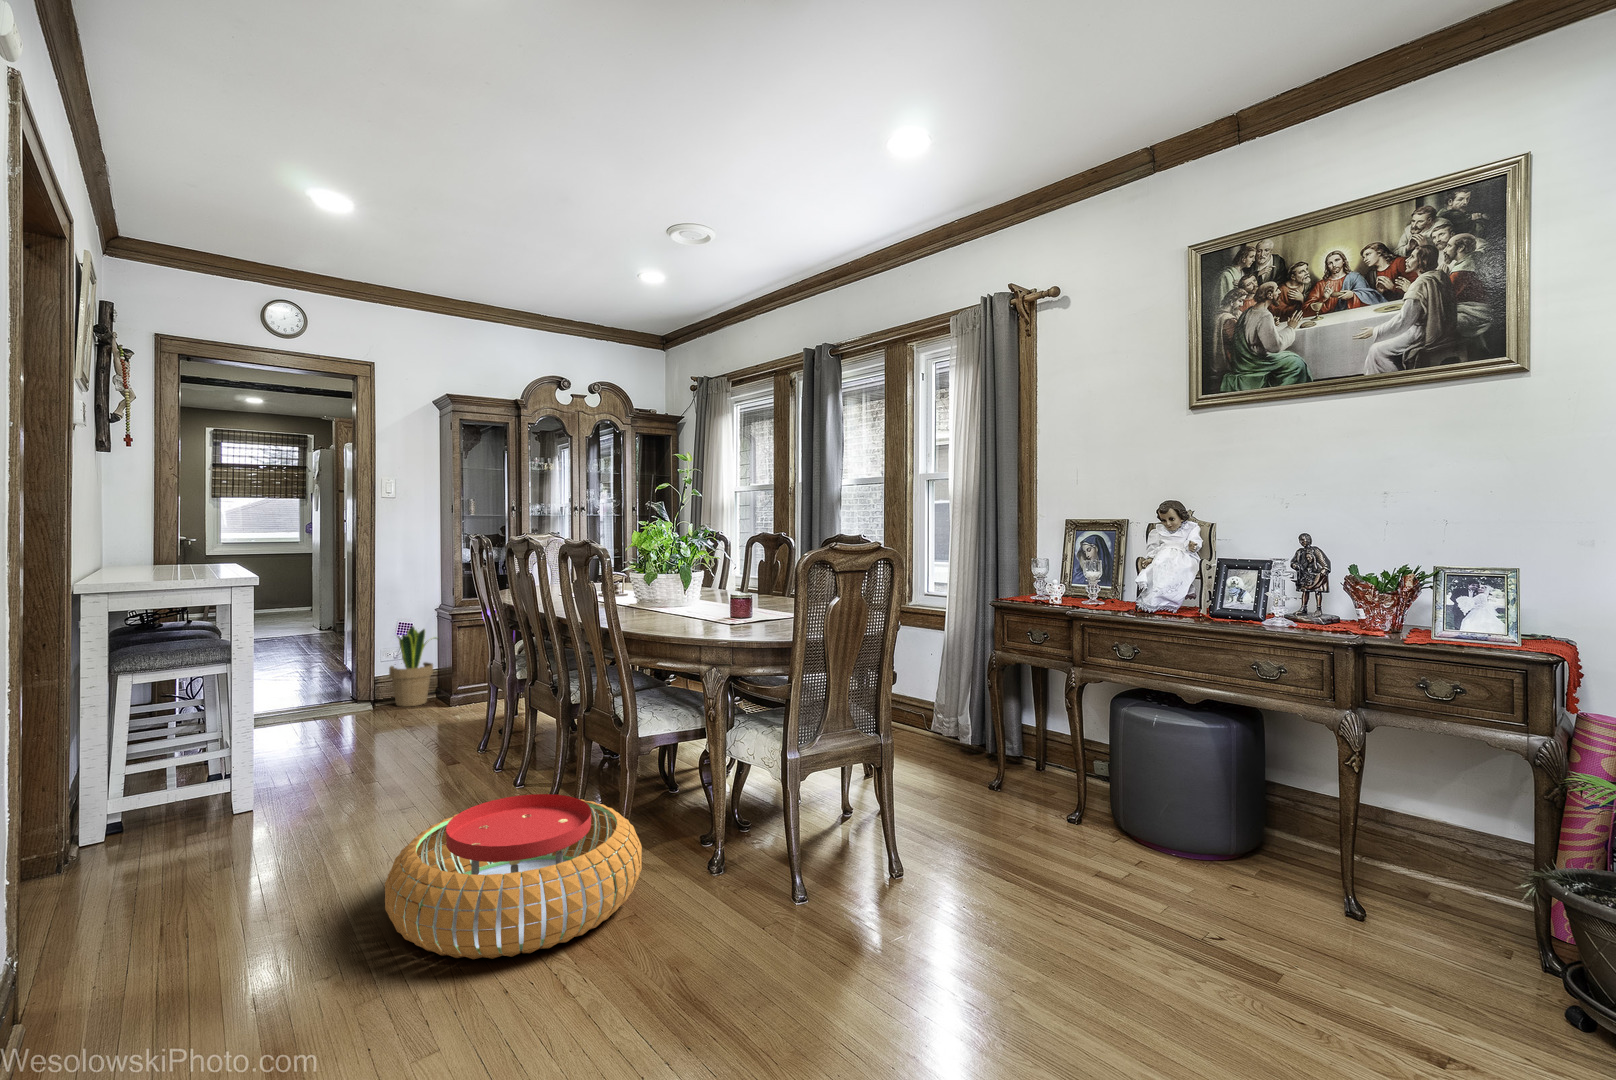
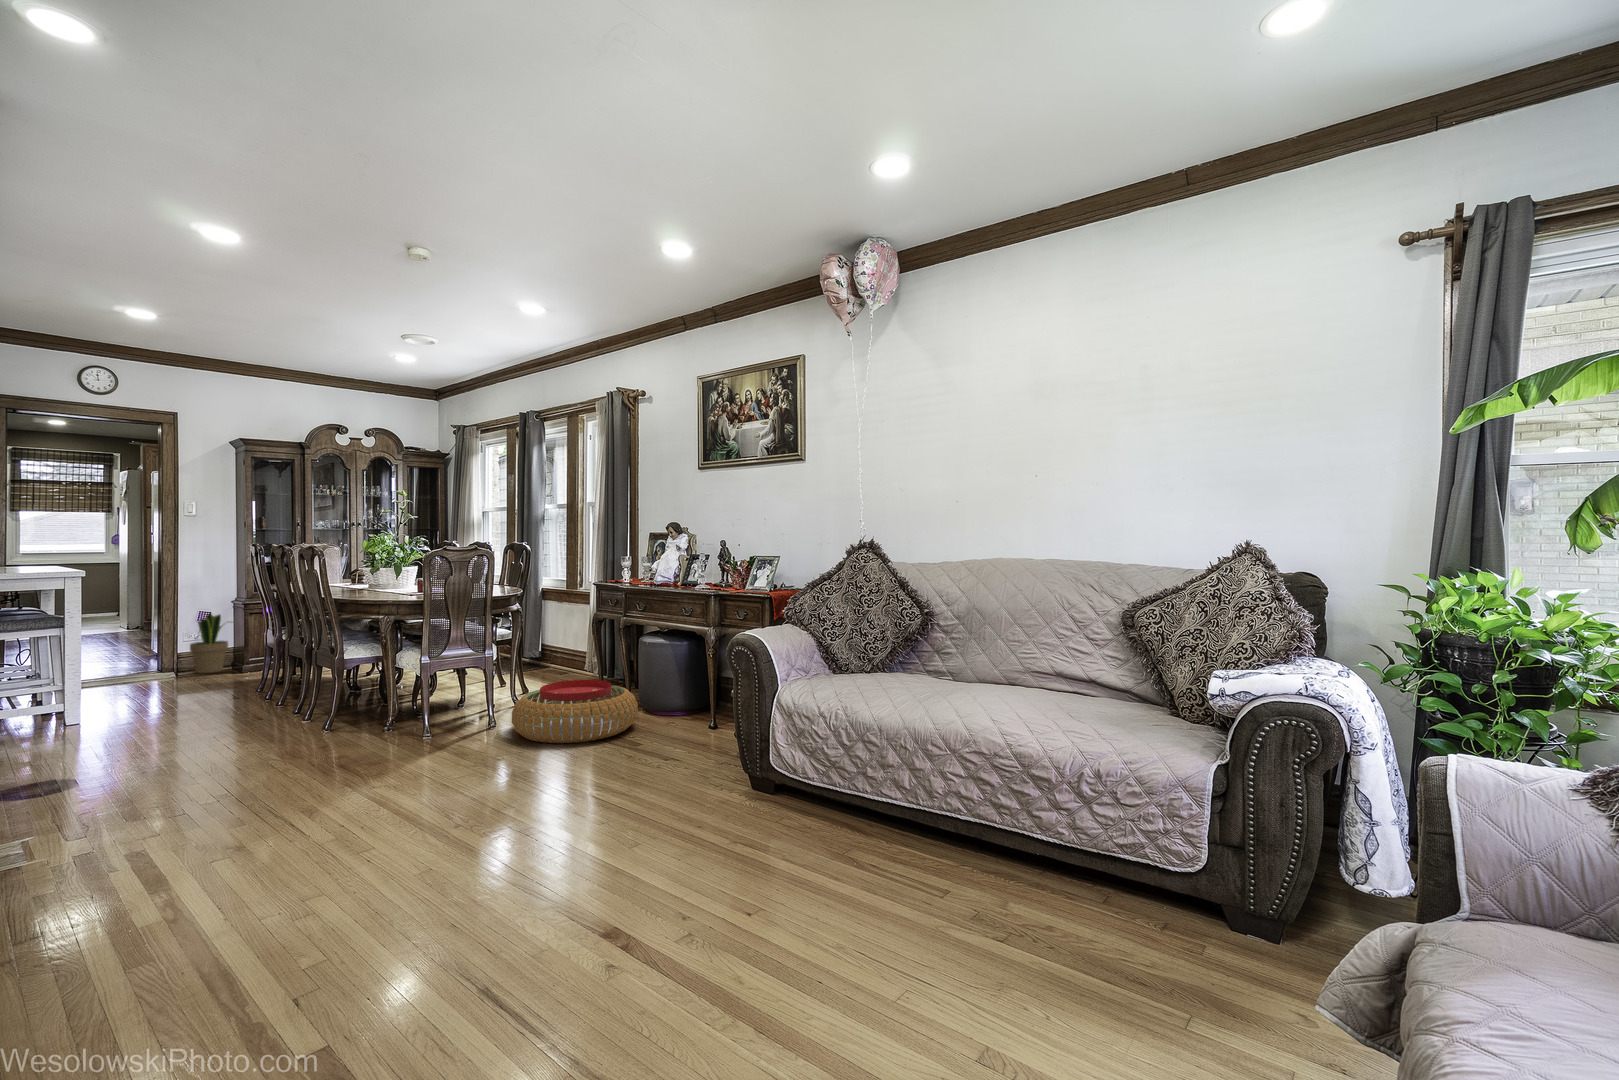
pouf: present [385,794,642,959] -> present [512,680,638,743]

